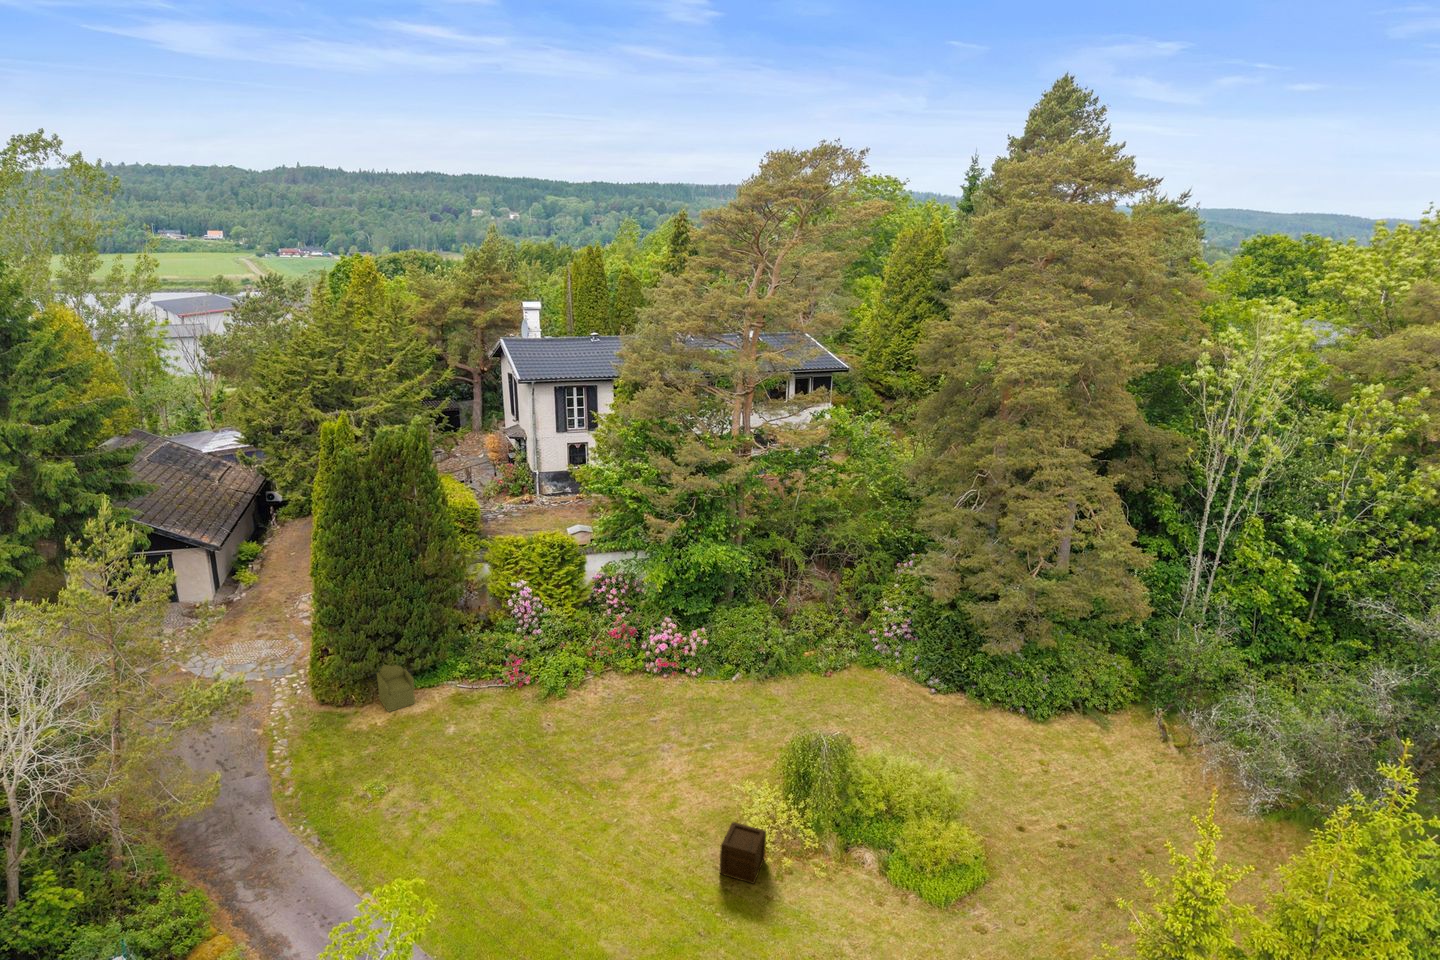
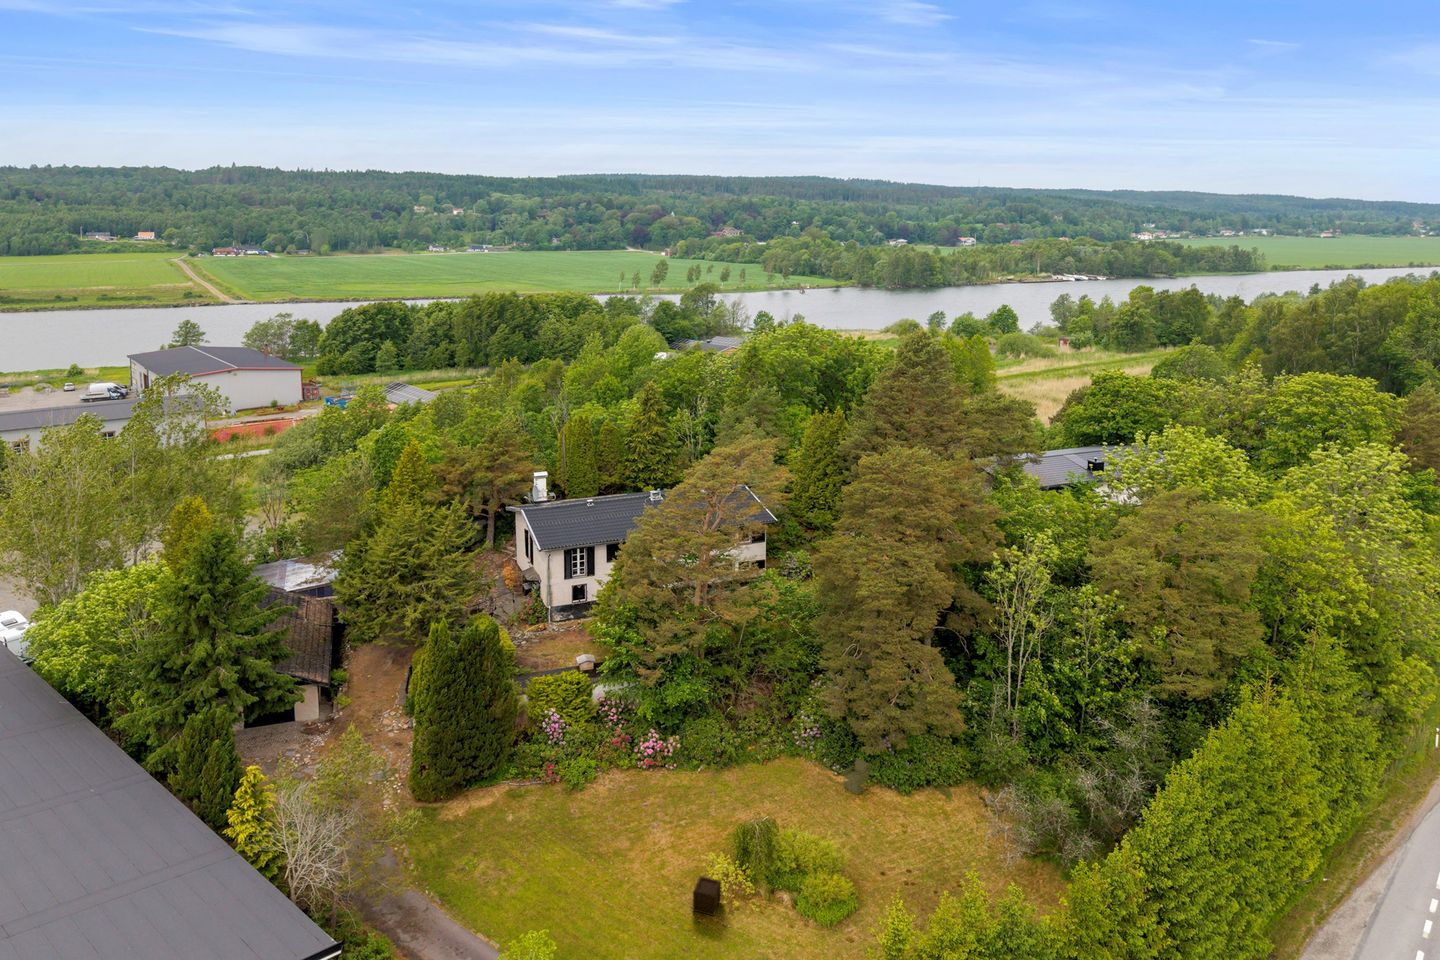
chair: present [377,665,415,712] -> present [844,758,871,794]

